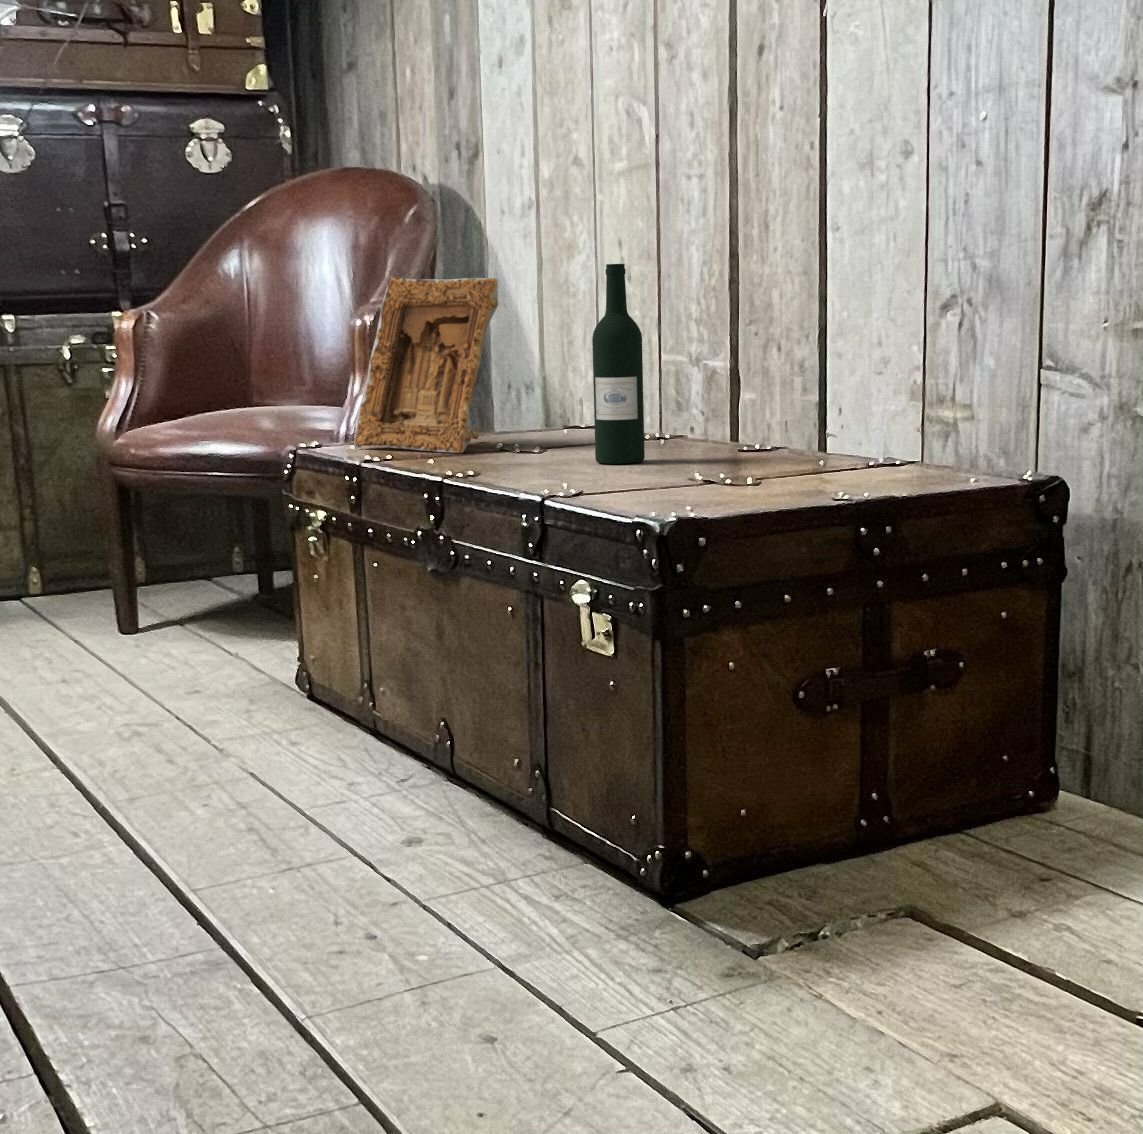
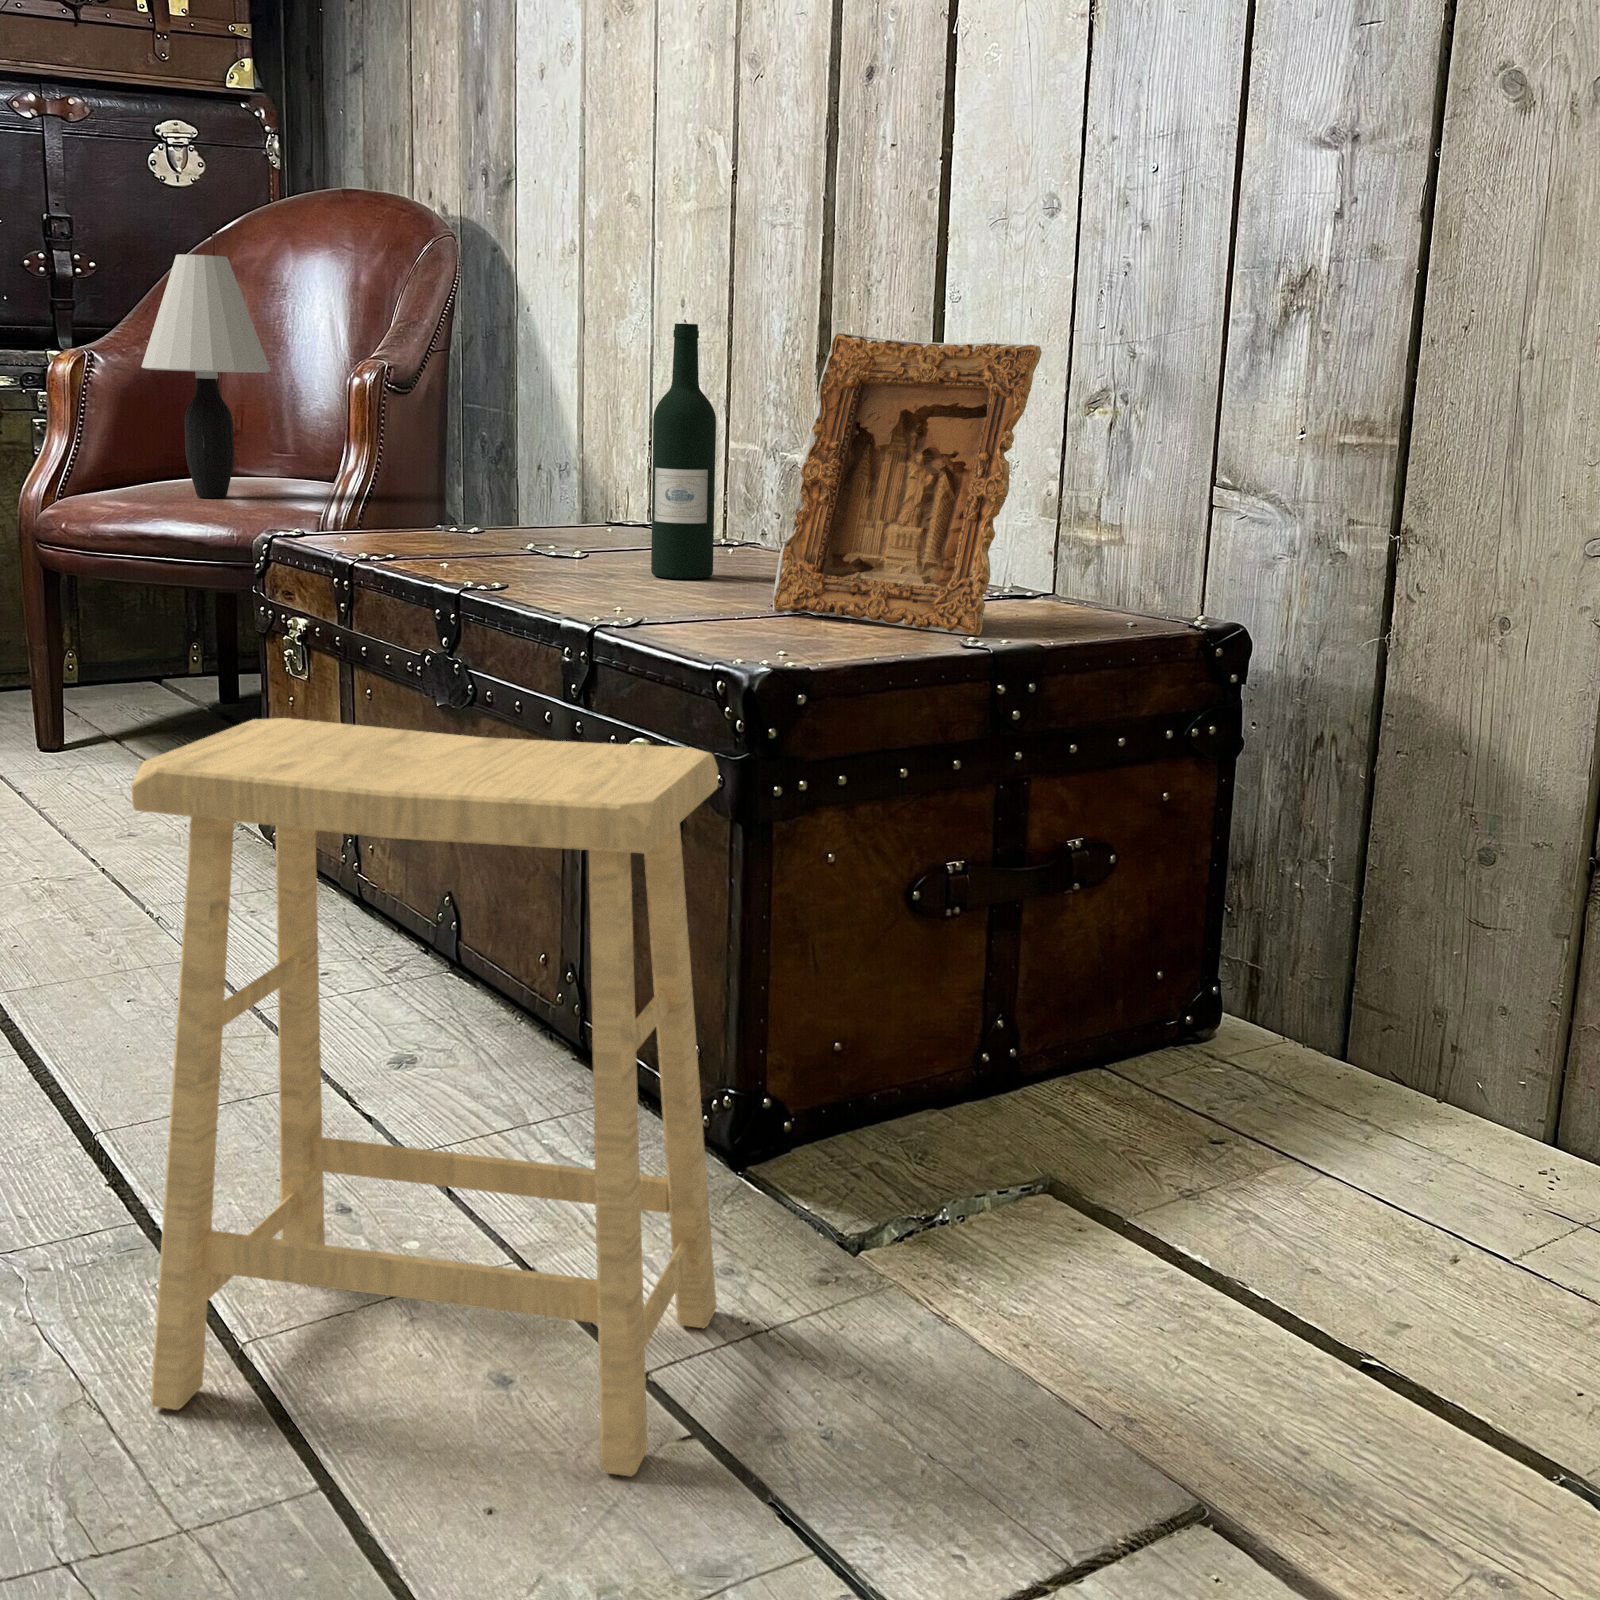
table lamp: none [188,229,290,423] -> present [141,254,271,498]
picture frame: present [354,277,498,453] -> present [773,333,1042,635]
footstool: none [225,564,647,1089] -> present [131,718,718,1477]

